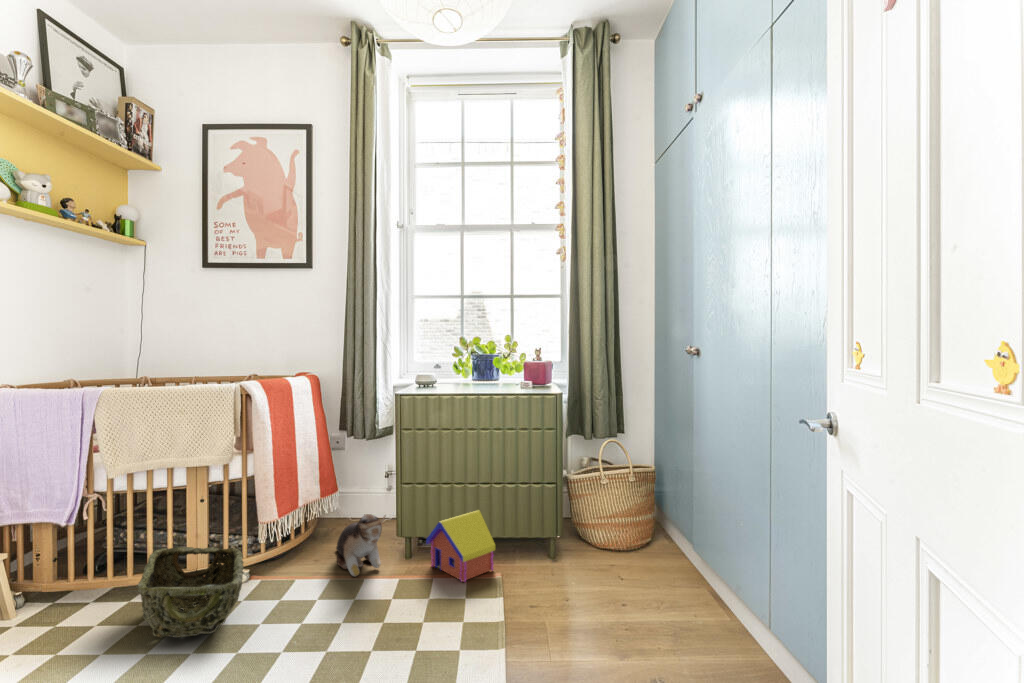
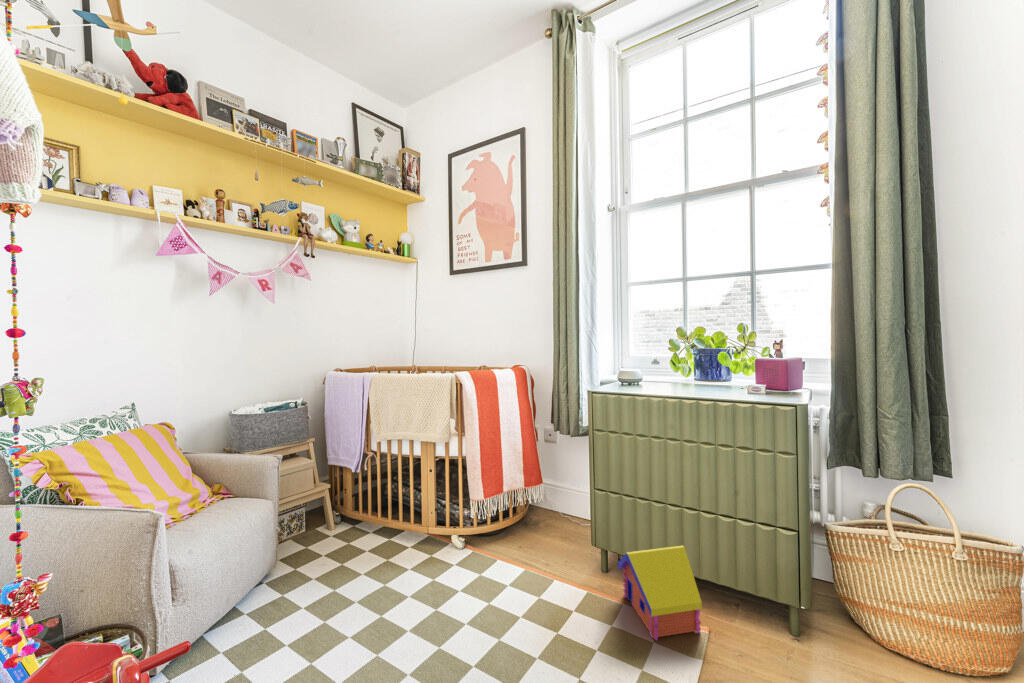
plush toy: present [336,514,385,577] -> none [530,521,569,585]
woven basket: present [138,547,244,637] -> none [331,516,441,618]

